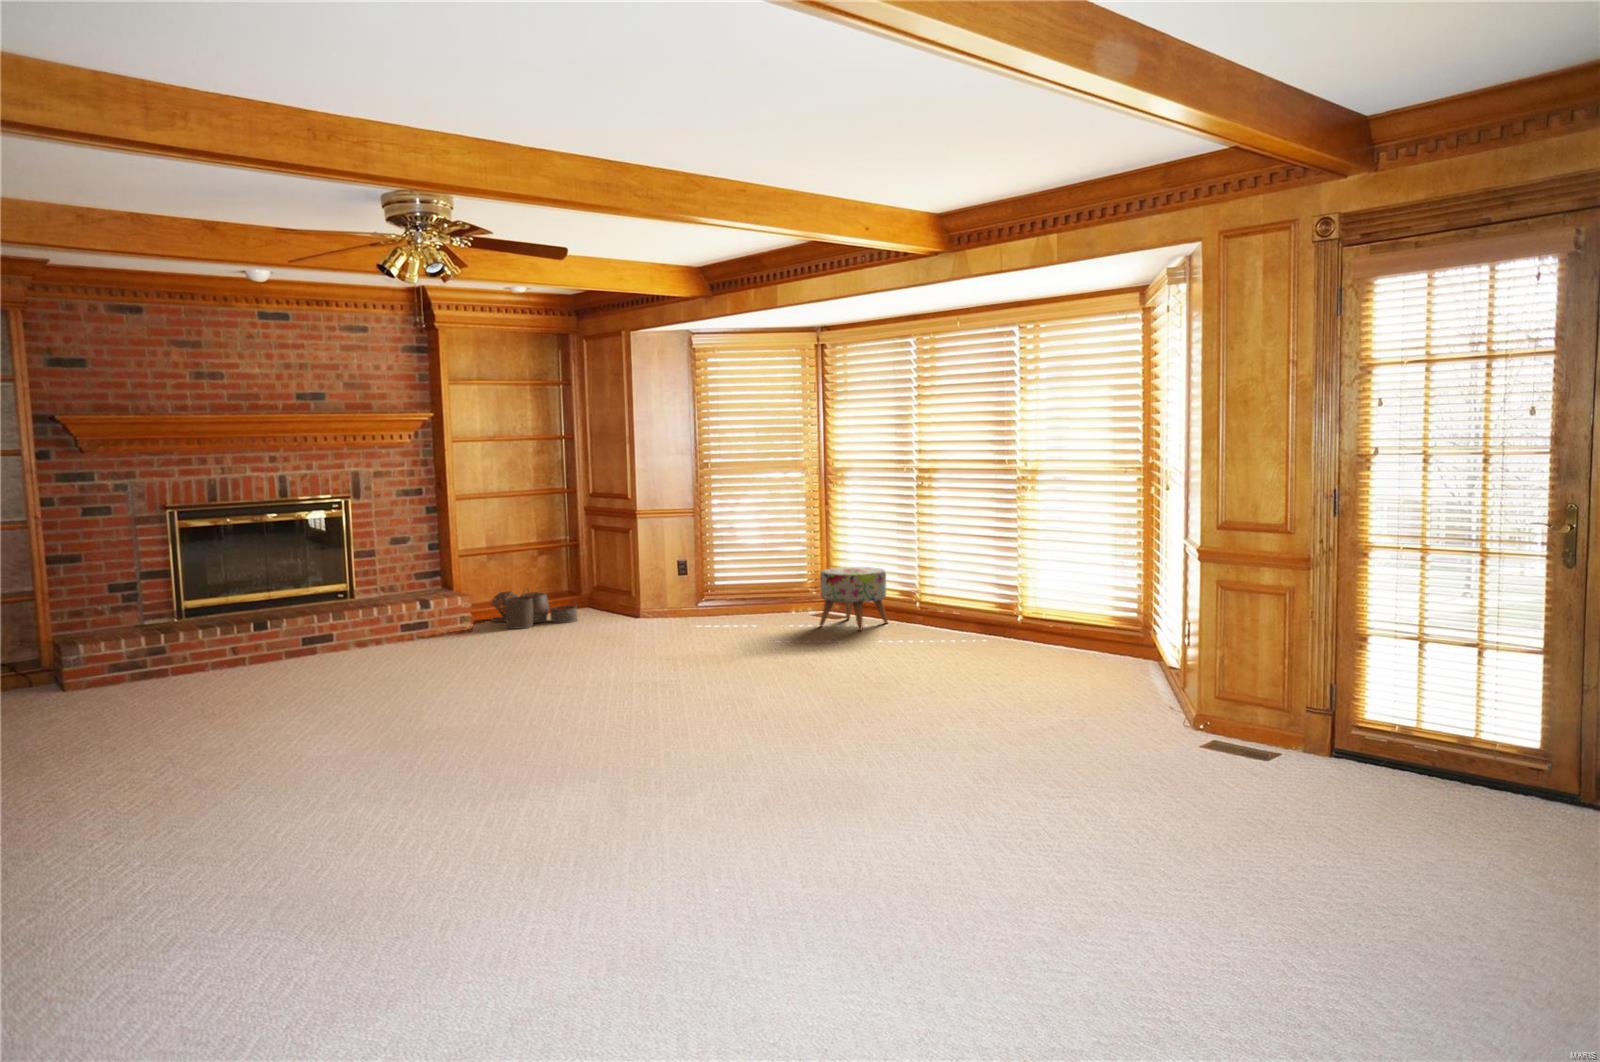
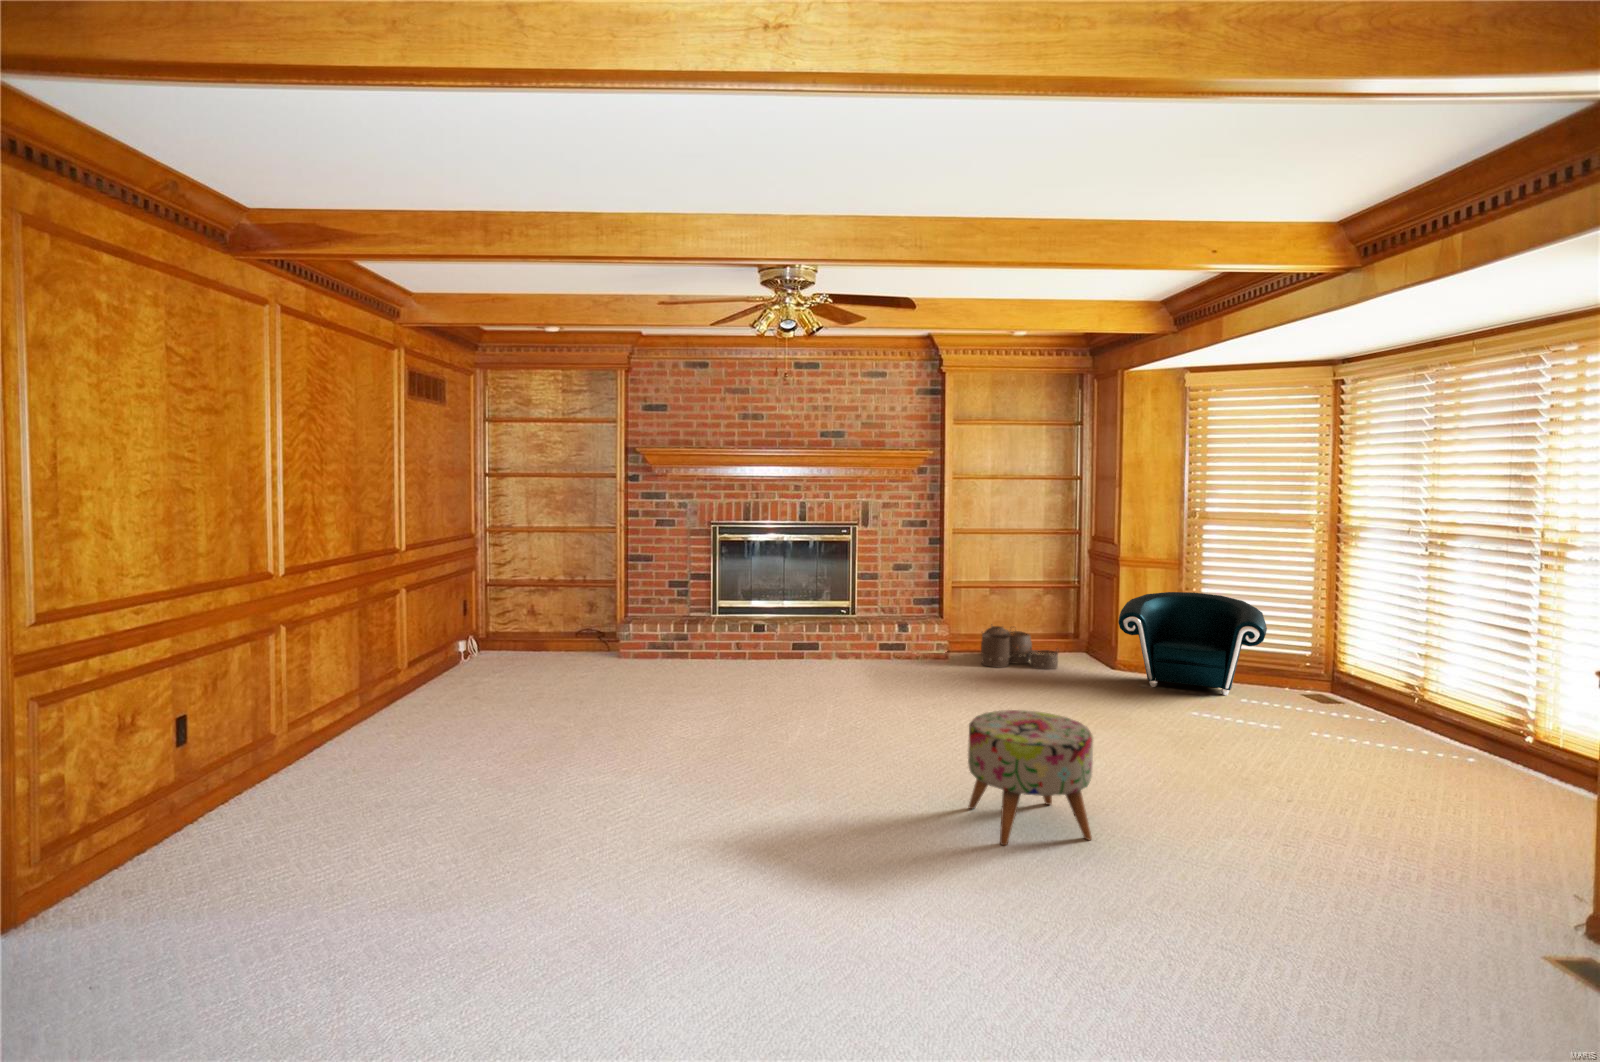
armchair: none [638,535,752,619] -> present [1118,592,1267,695]
ottoman: present [820,567,888,631] -> present [968,710,1093,845]

